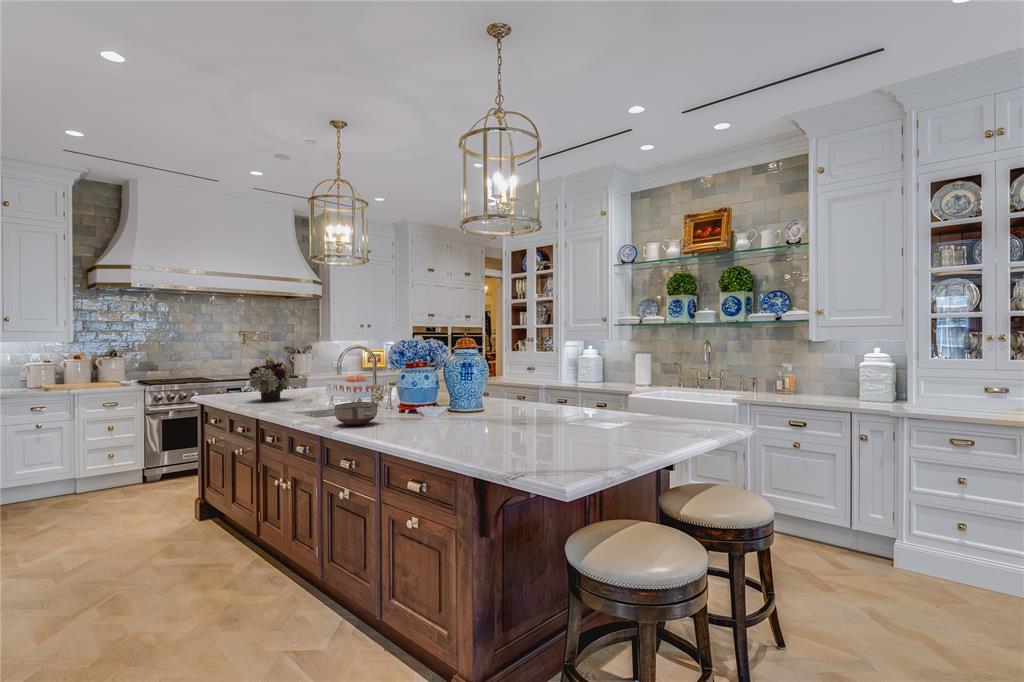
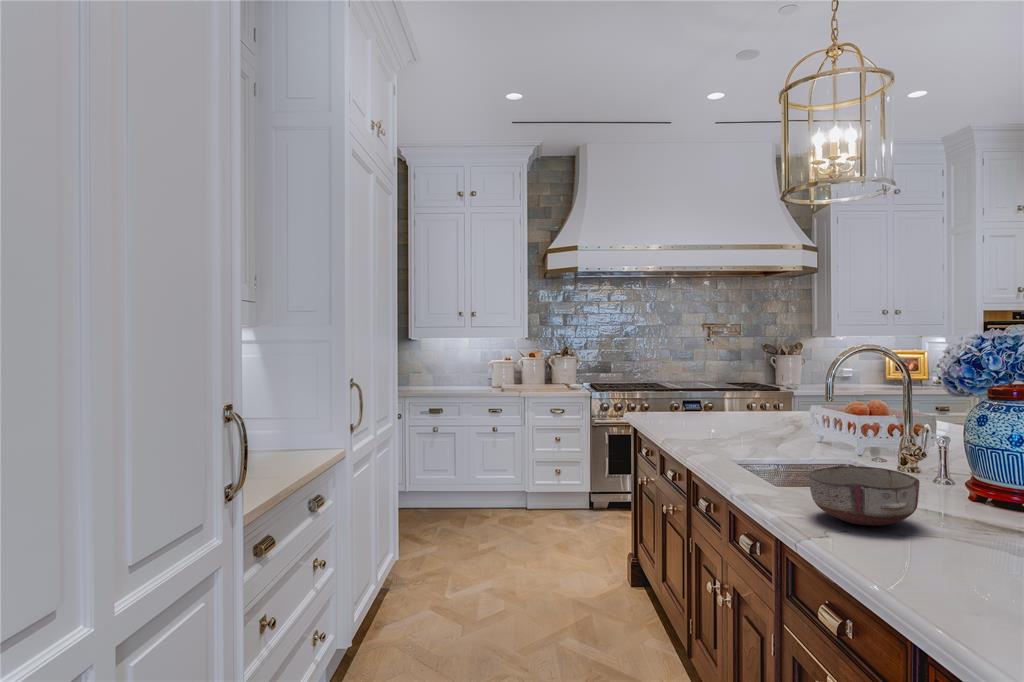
flower arrangement: present [249,356,292,402] -> none [686,357,755,431]

